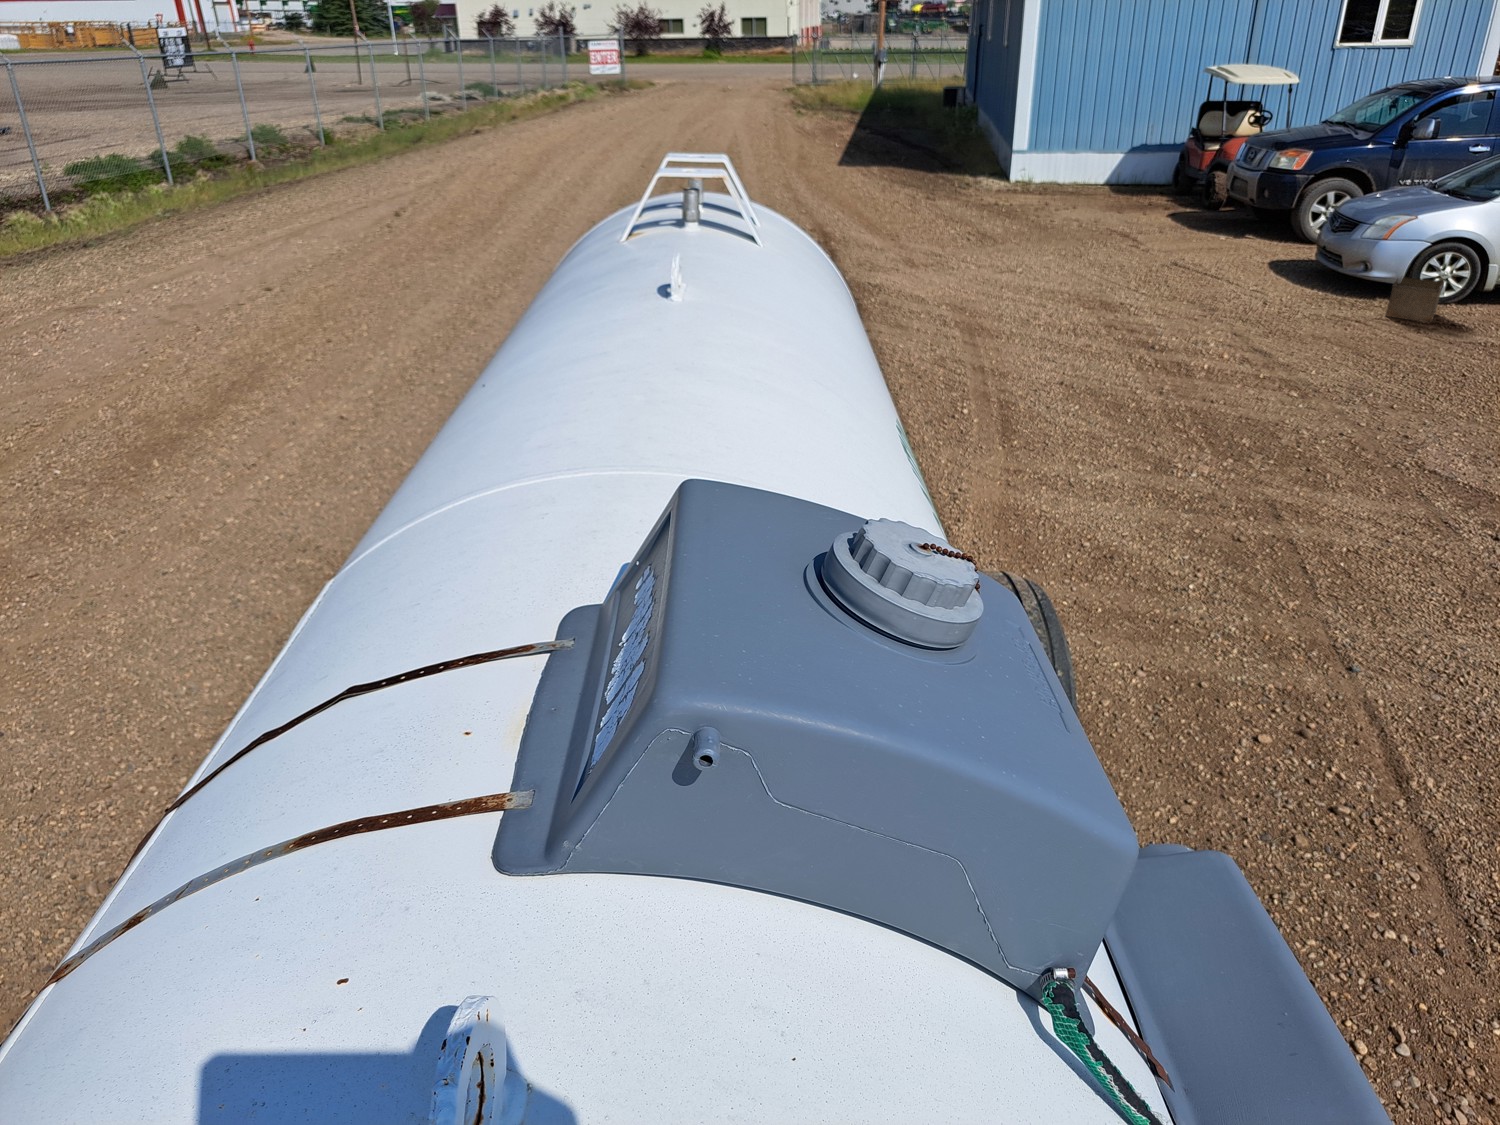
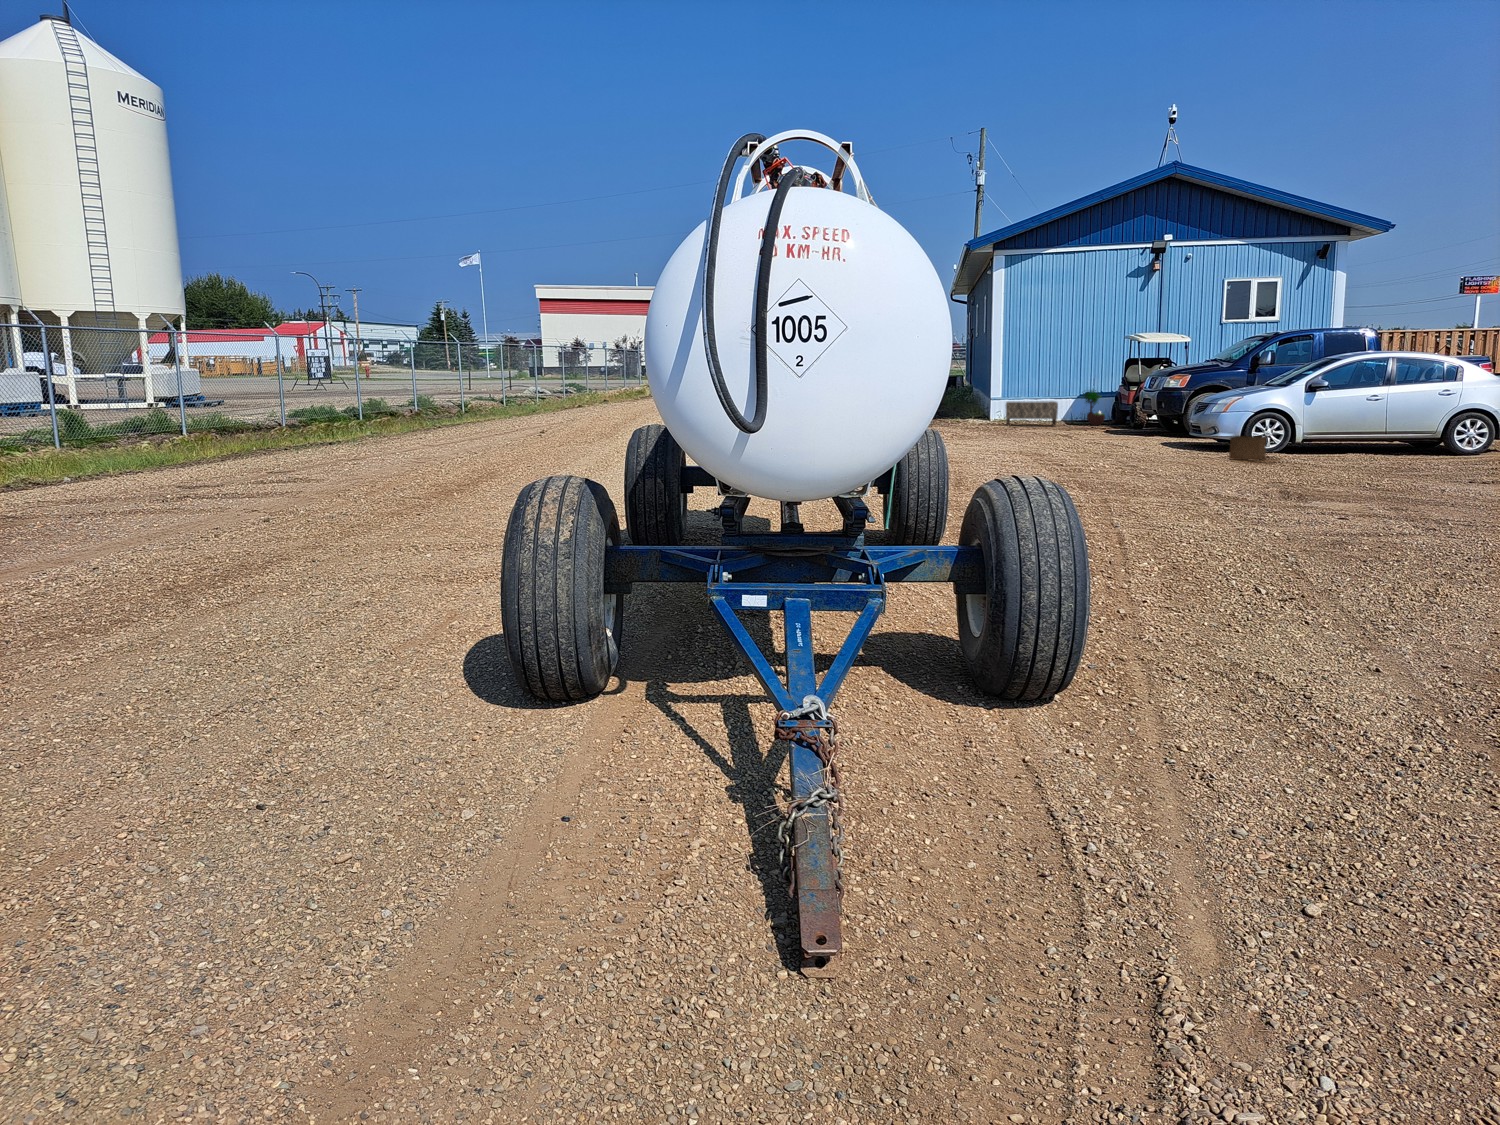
potted tree: none [1133,136,1164,192] -> present [1081,390,1105,426]
bench: none [1032,157,1104,195] -> present [1006,401,1058,426]

